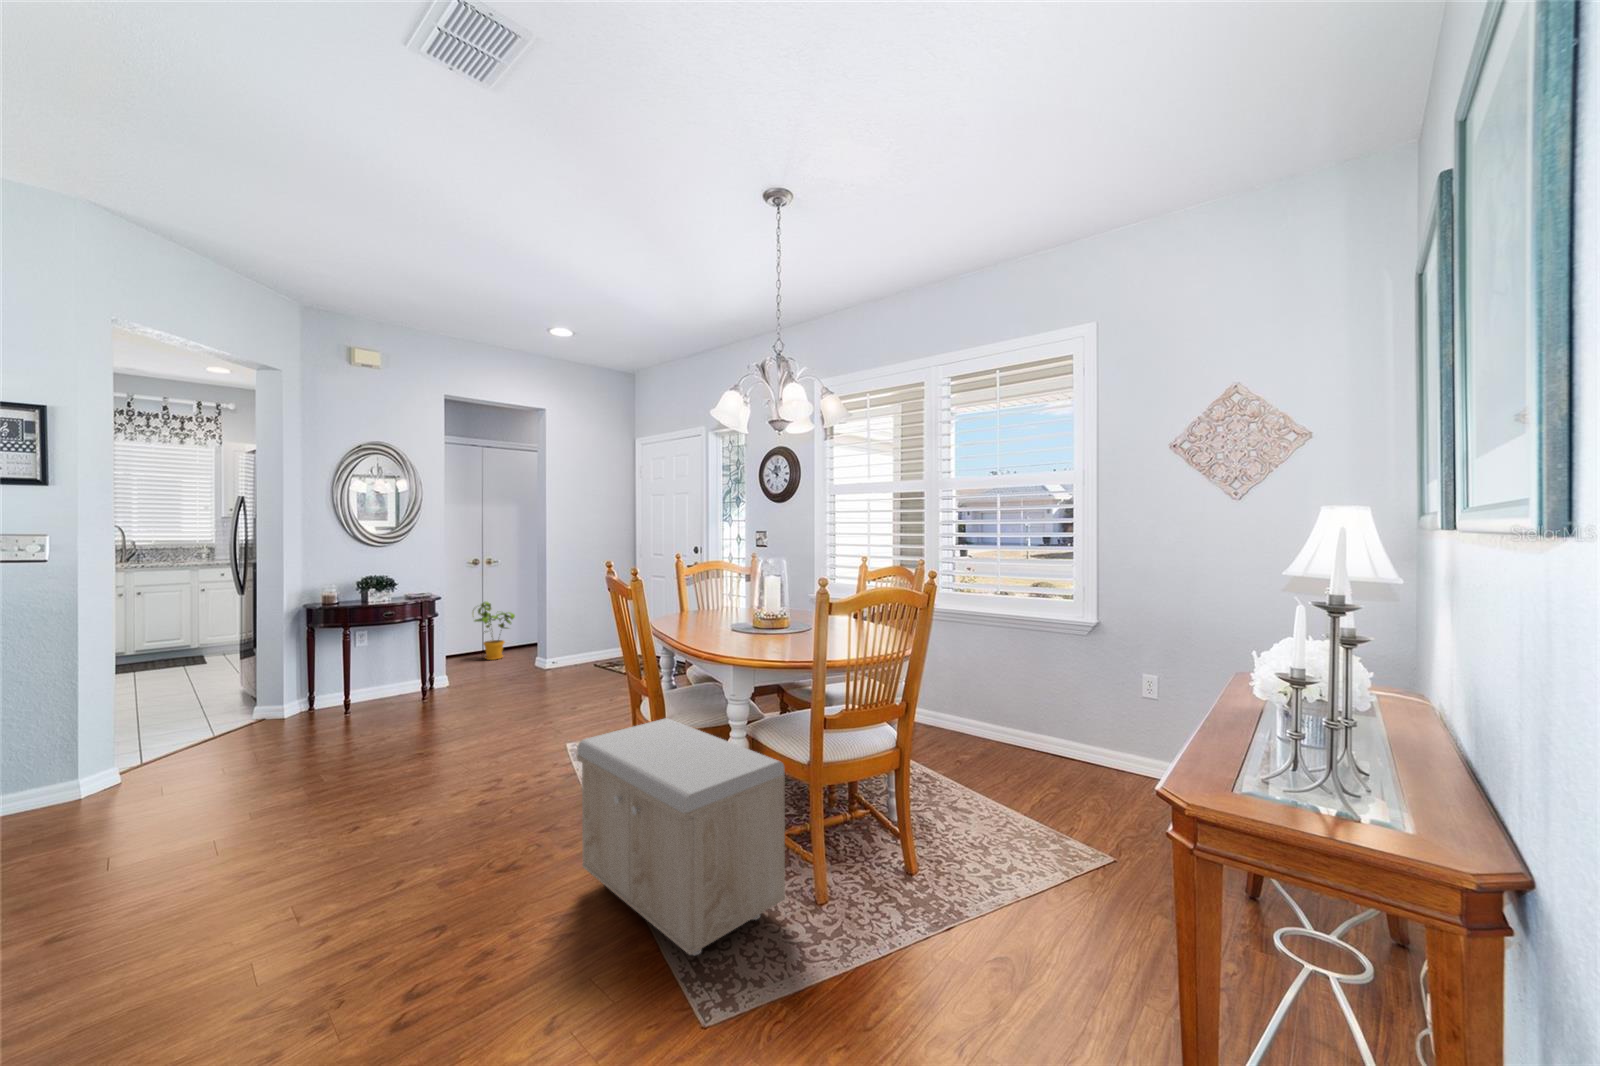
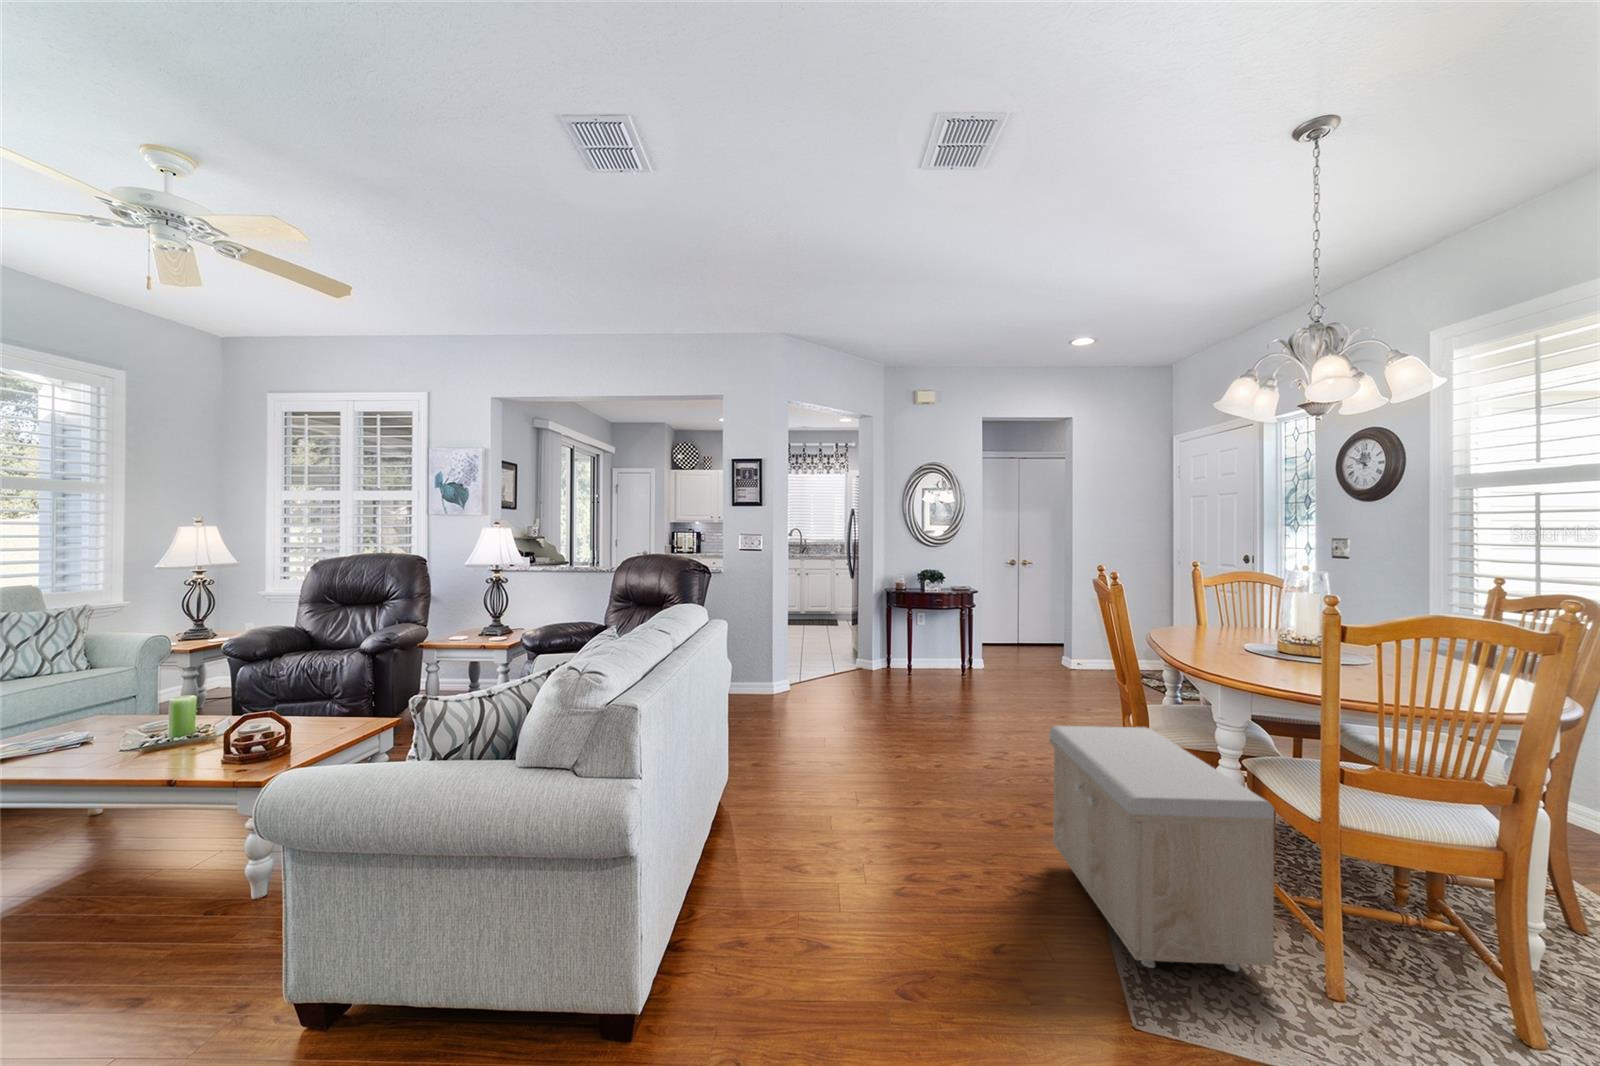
house plant: present [473,602,515,660] -> none [1007,599,1044,653]

